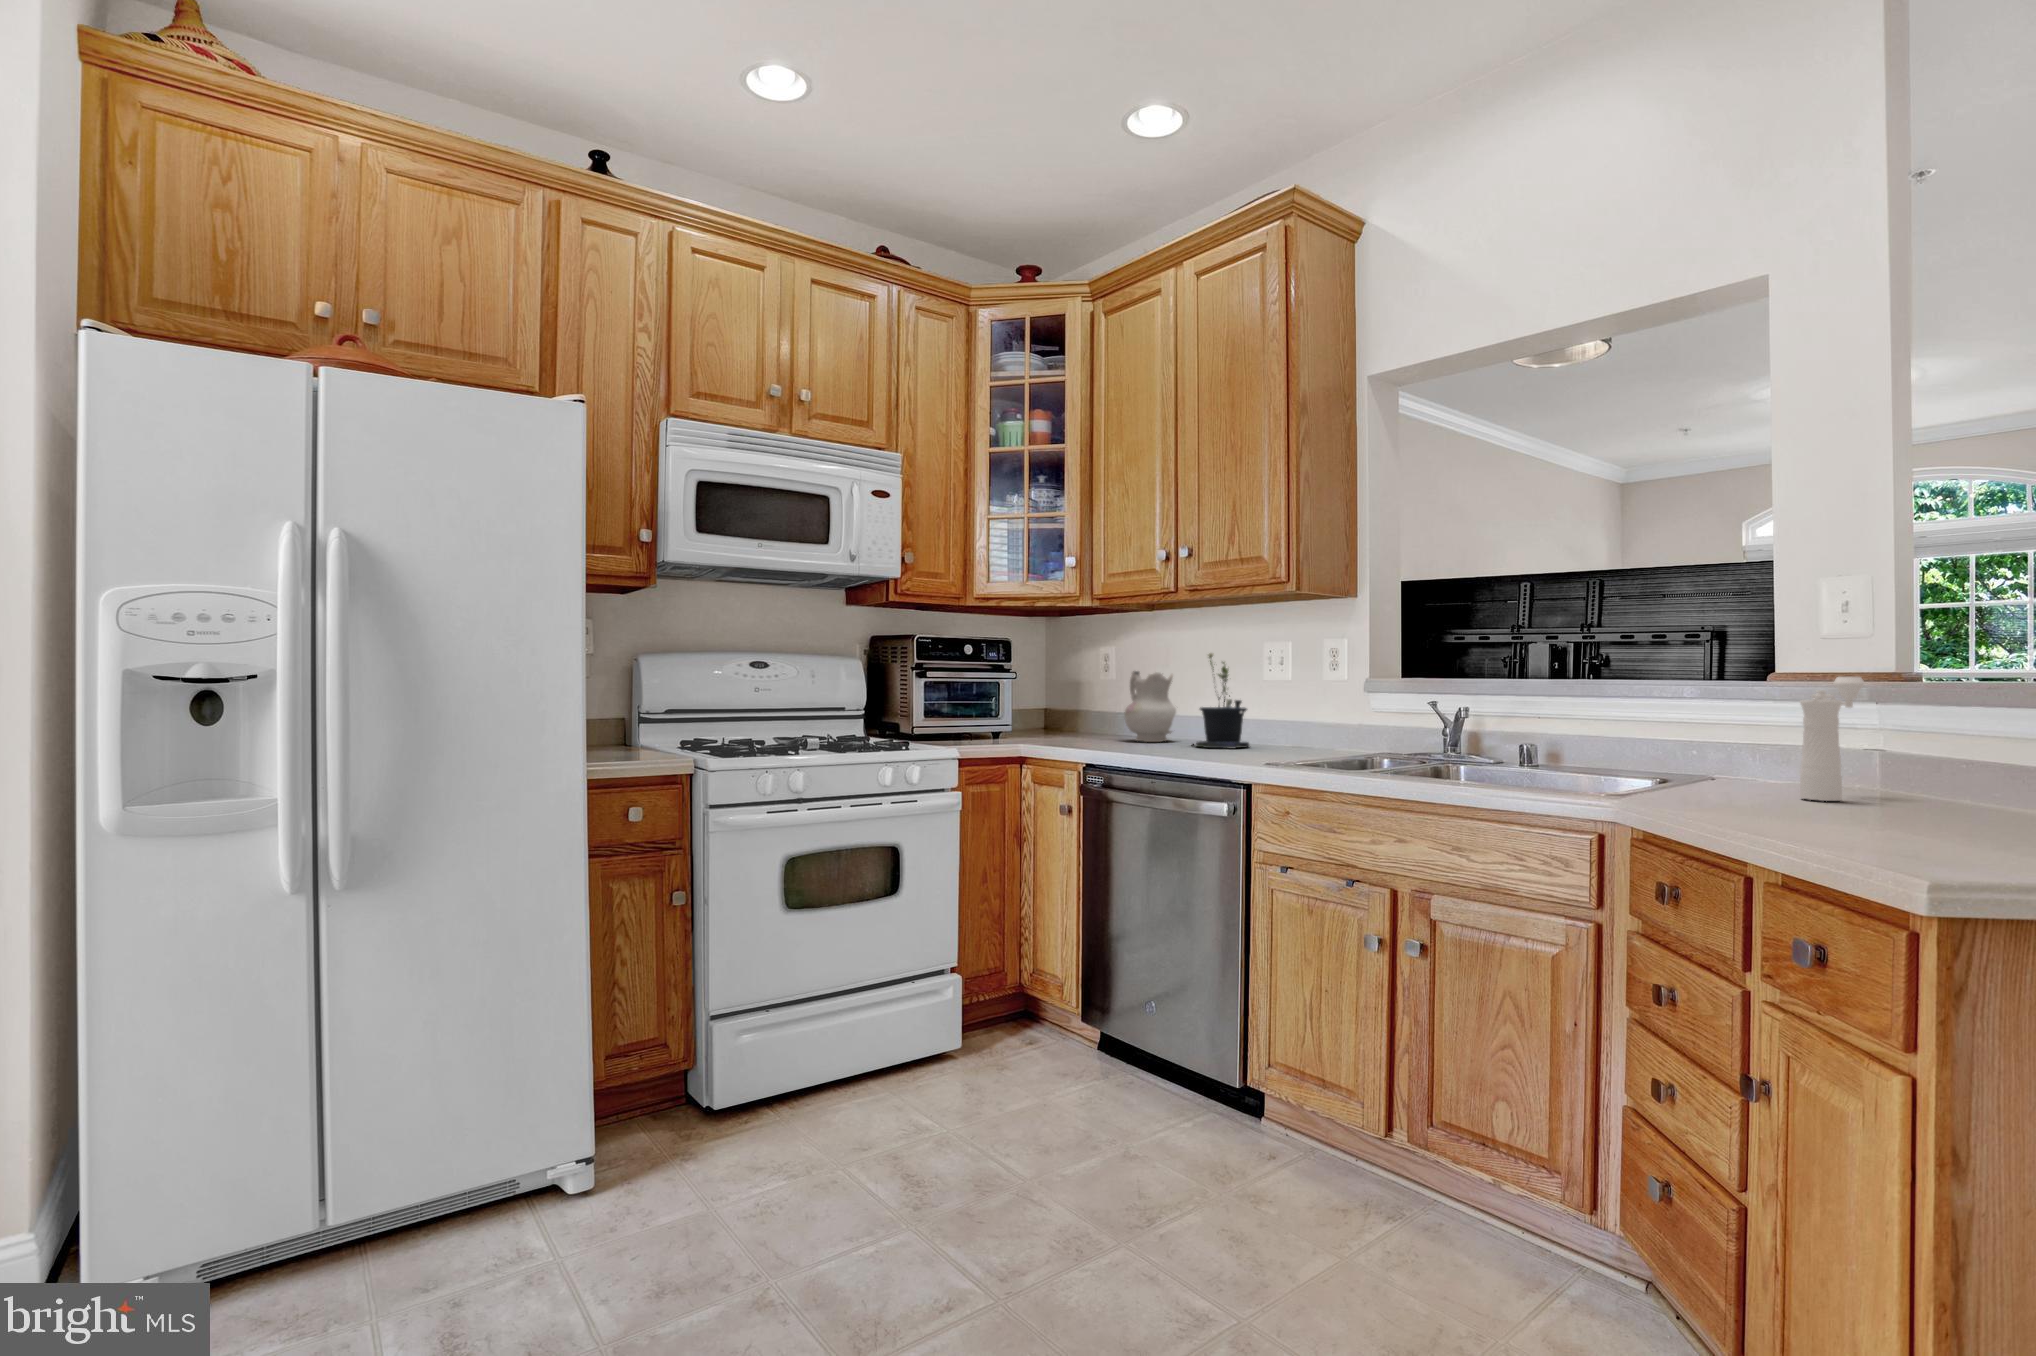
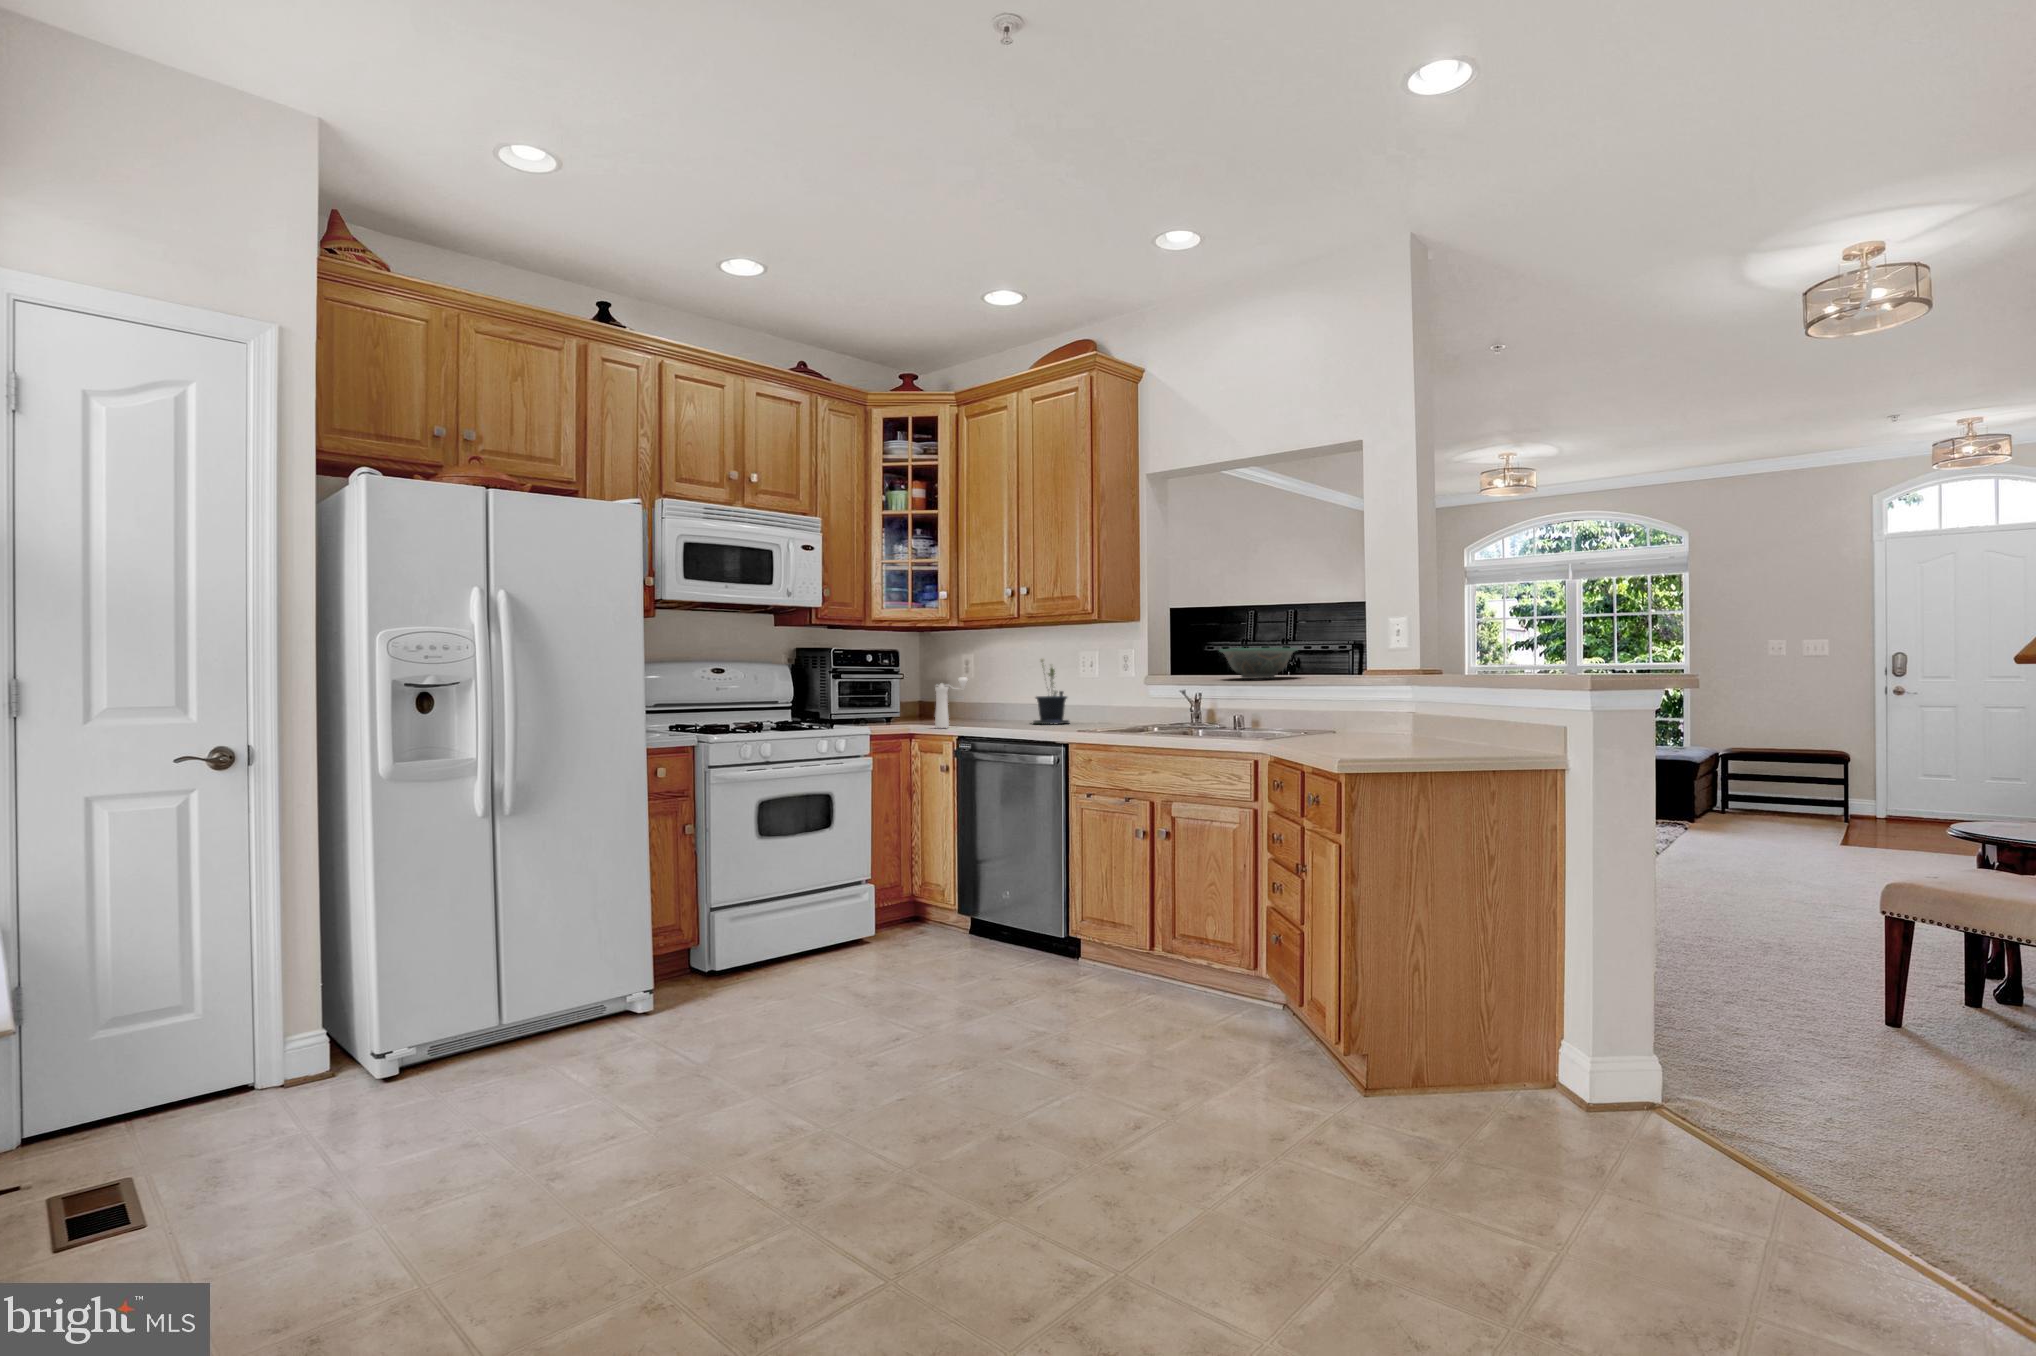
decorative bowl: none [1501,637,1645,687] -> present [1220,648,1297,679]
ceramic pitcher: present [1124,671,1176,742] -> none [982,671,1022,722]
pepper mill: present [1800,677,1865,801] -> present [935,677,967,728]

